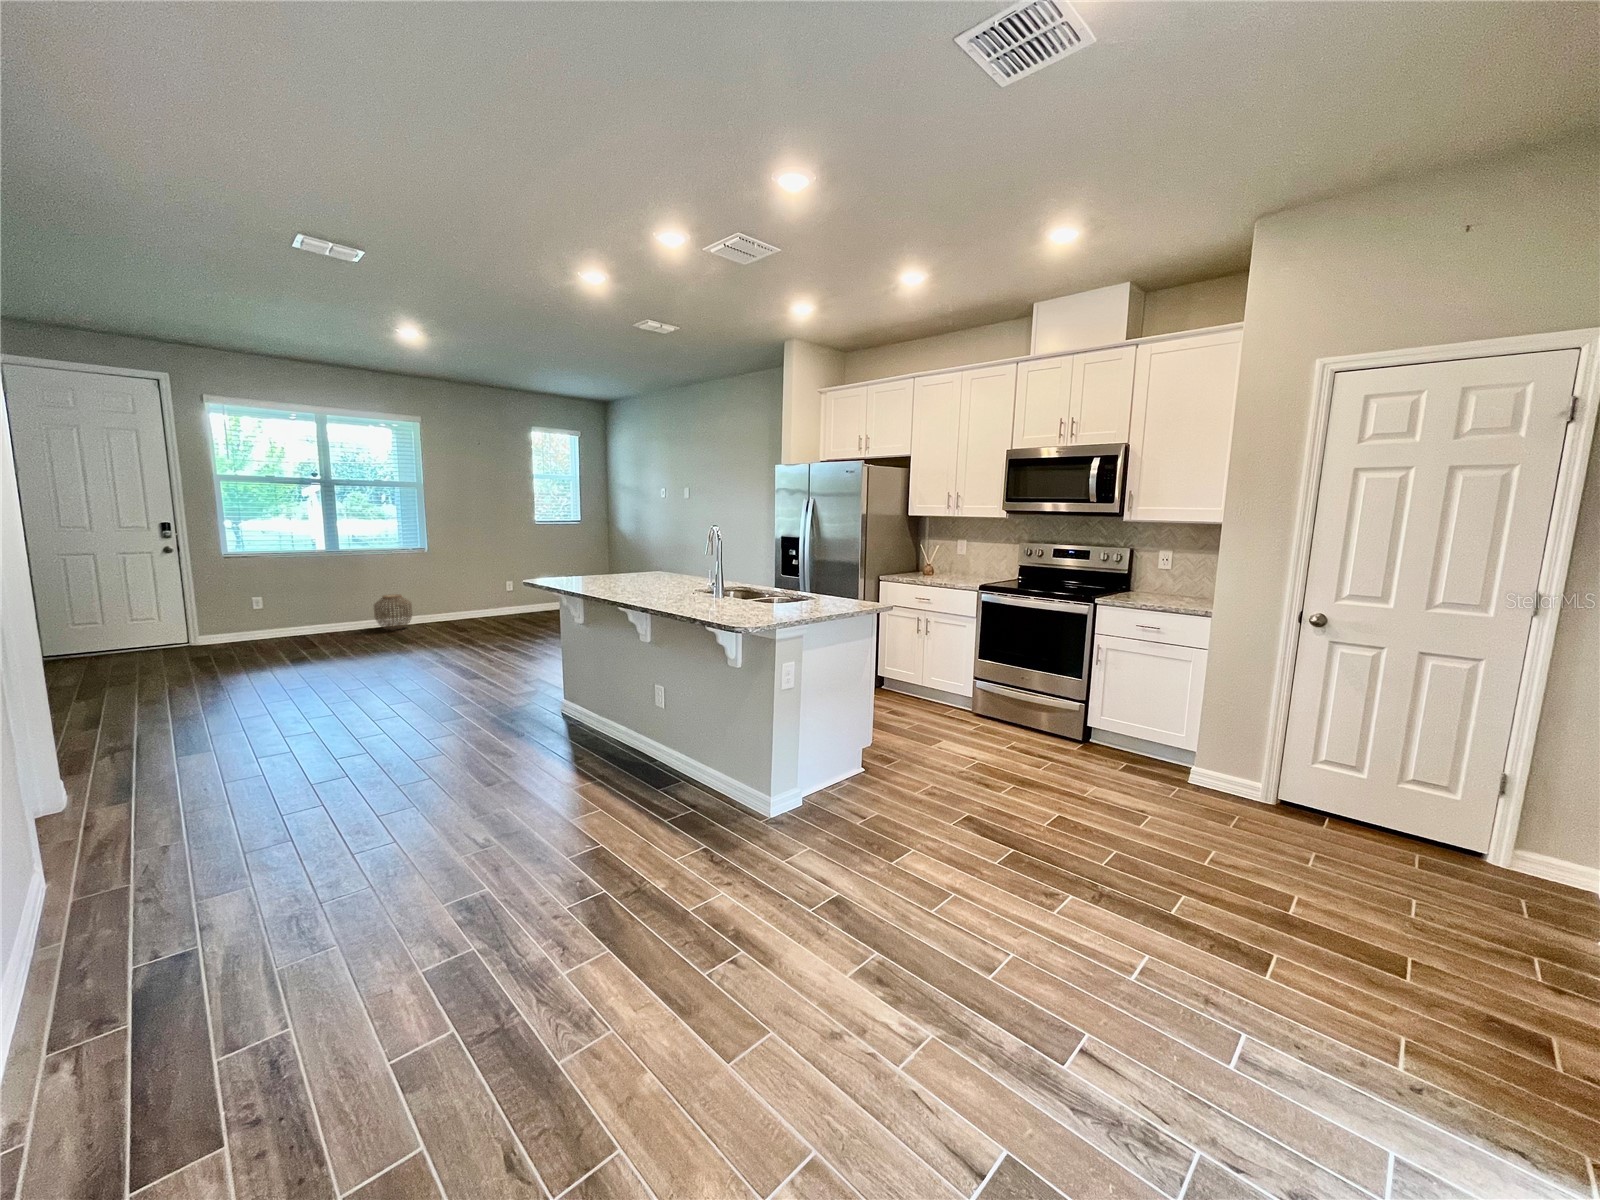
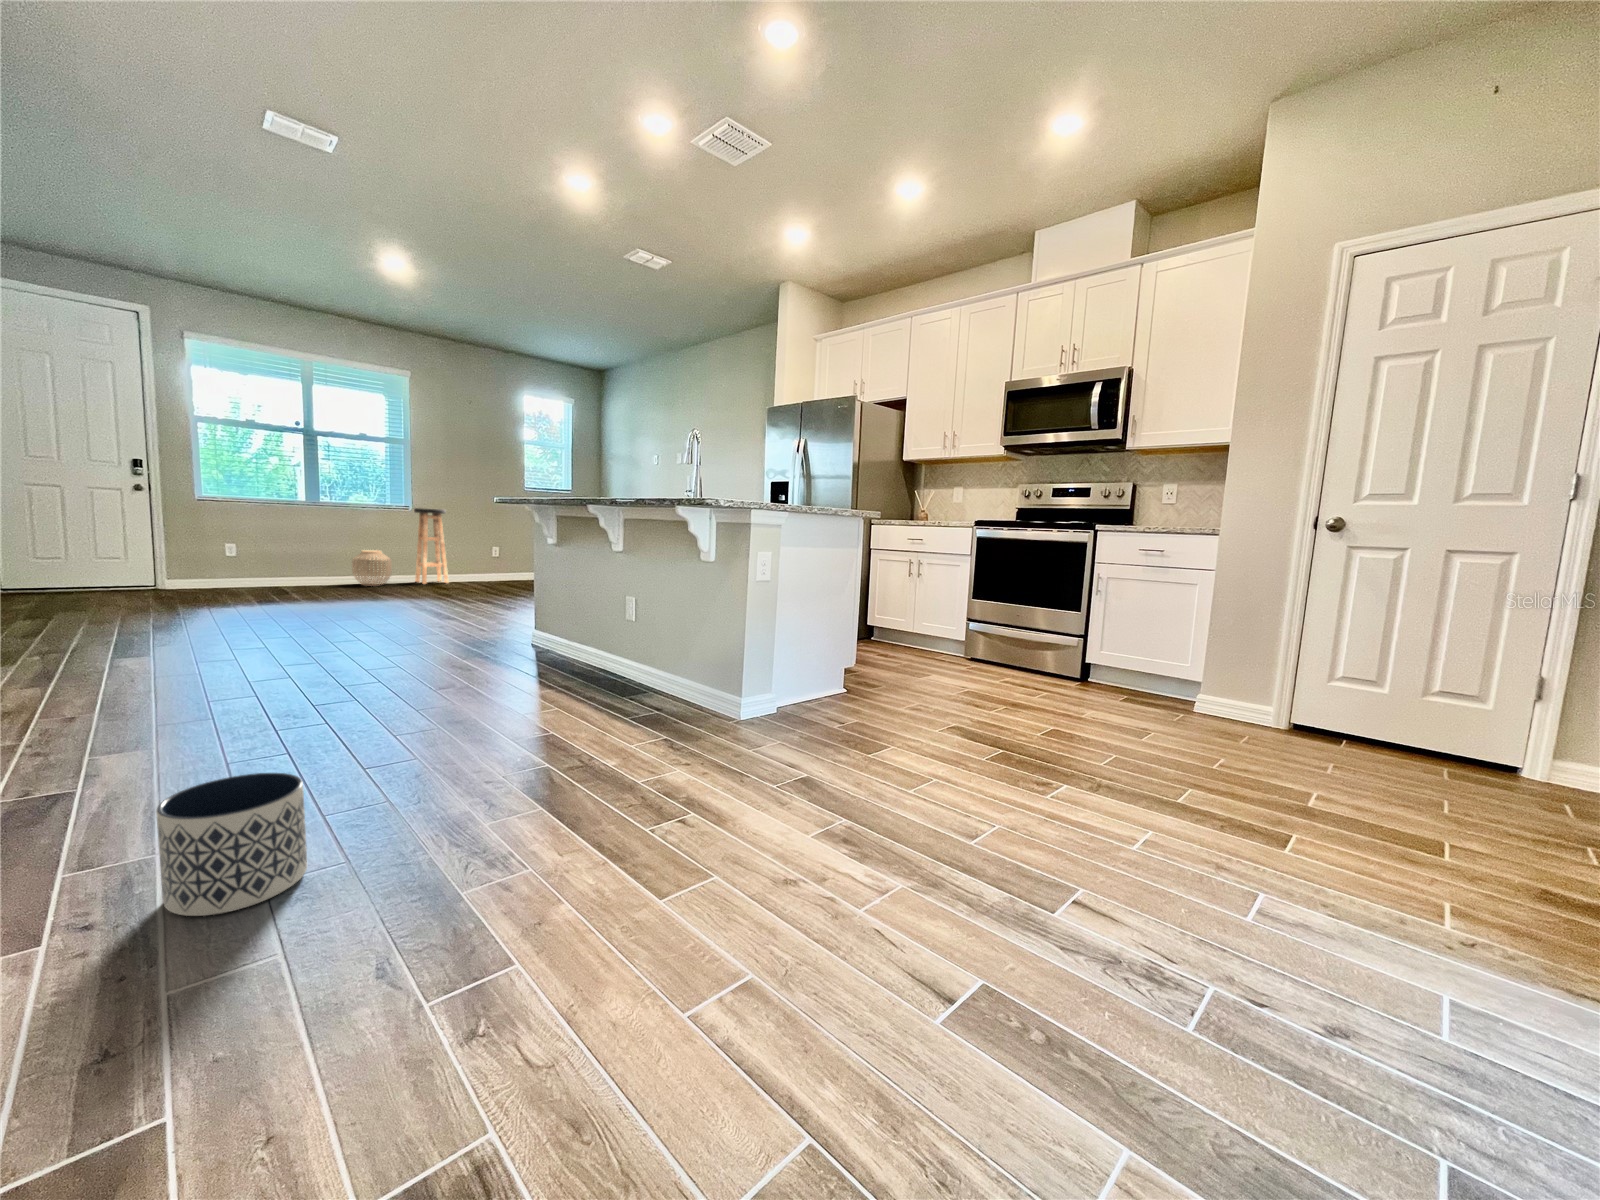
bar stool: none [431,549,467,624] -> present [414,508,449,584]
planter: none [303,958,422,1105] -> present [156,773,307,916]

